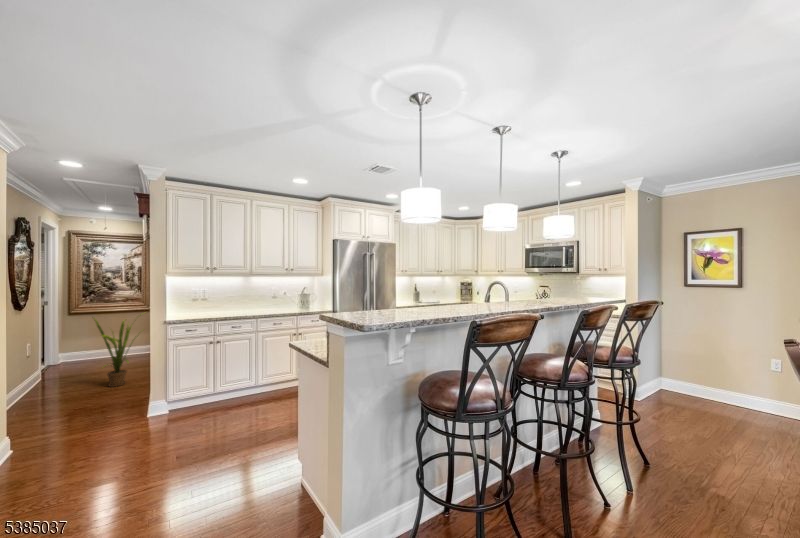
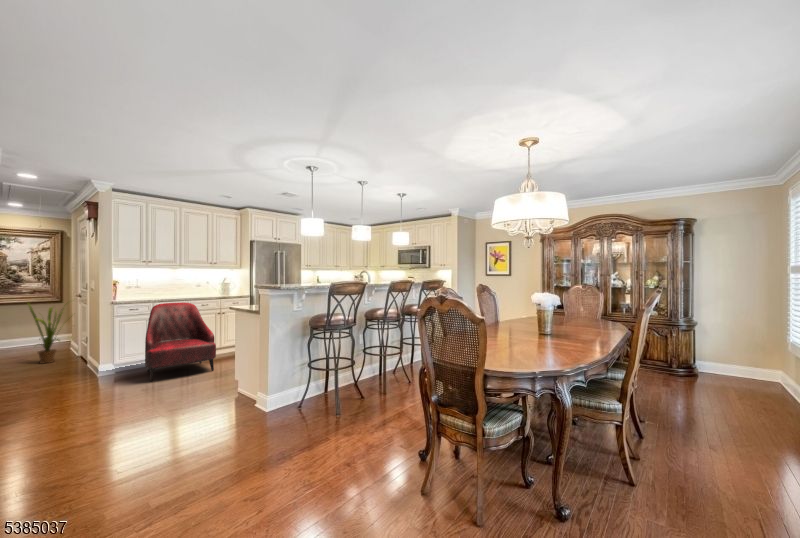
armchair: none [189,322,284,443] -> present [145,302,216,382]

